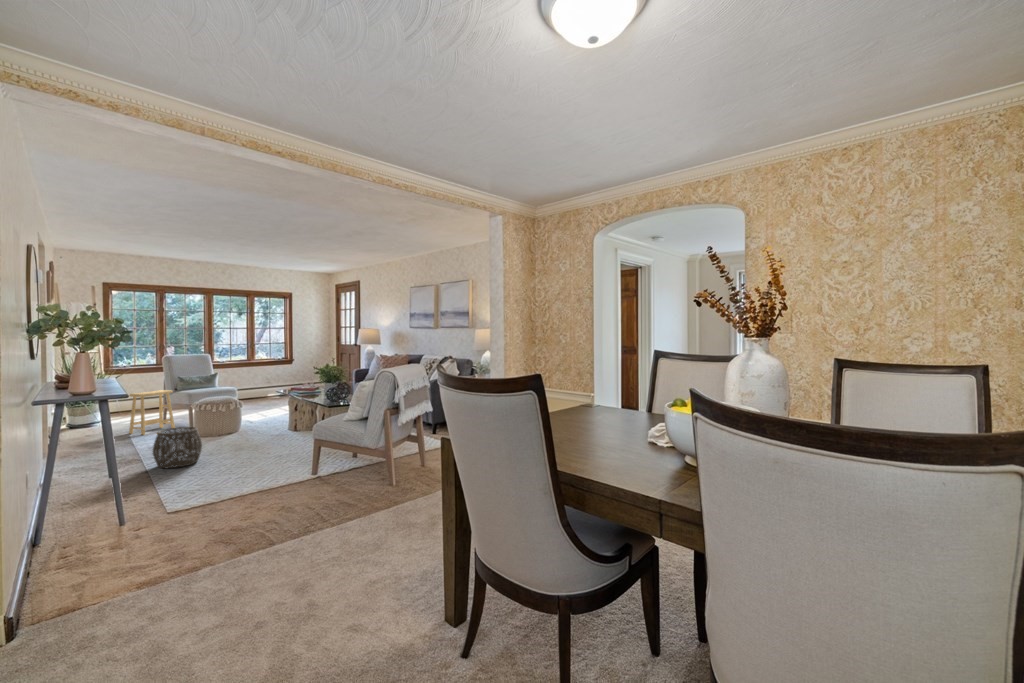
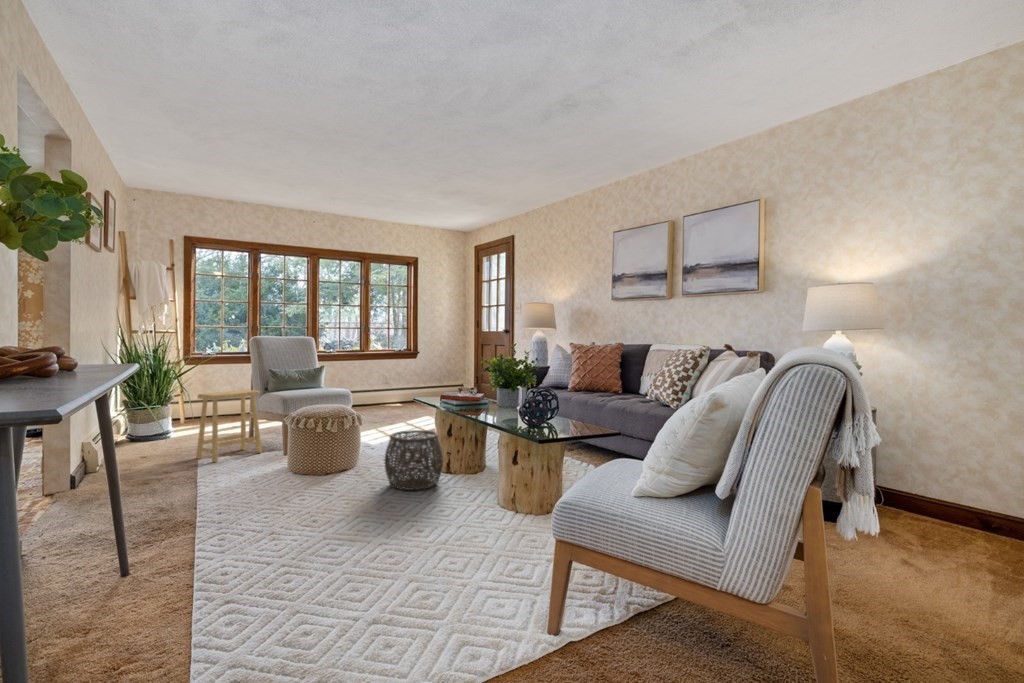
woven basket: present [153,427,202,469] -> present [384,430,444,490]

